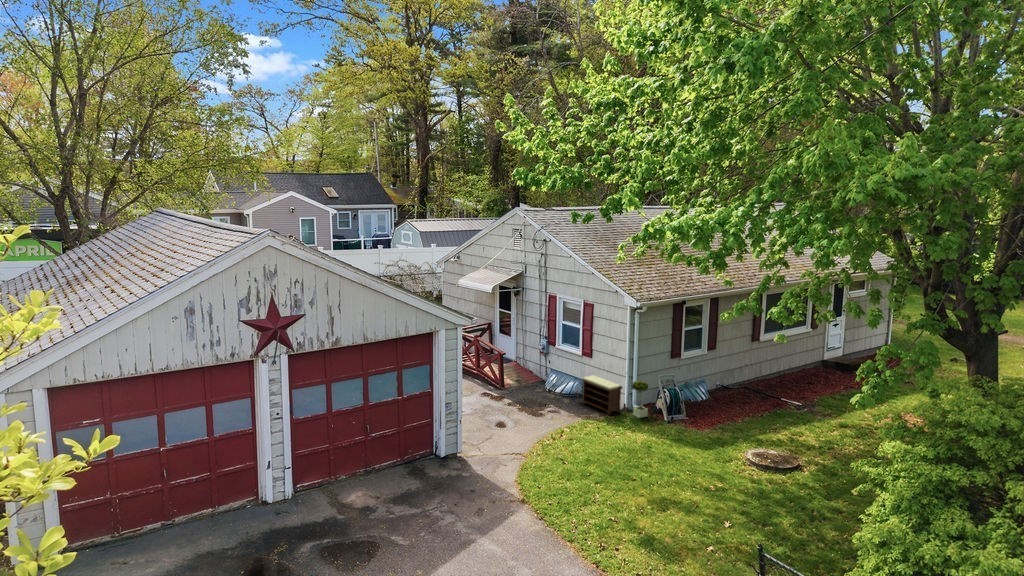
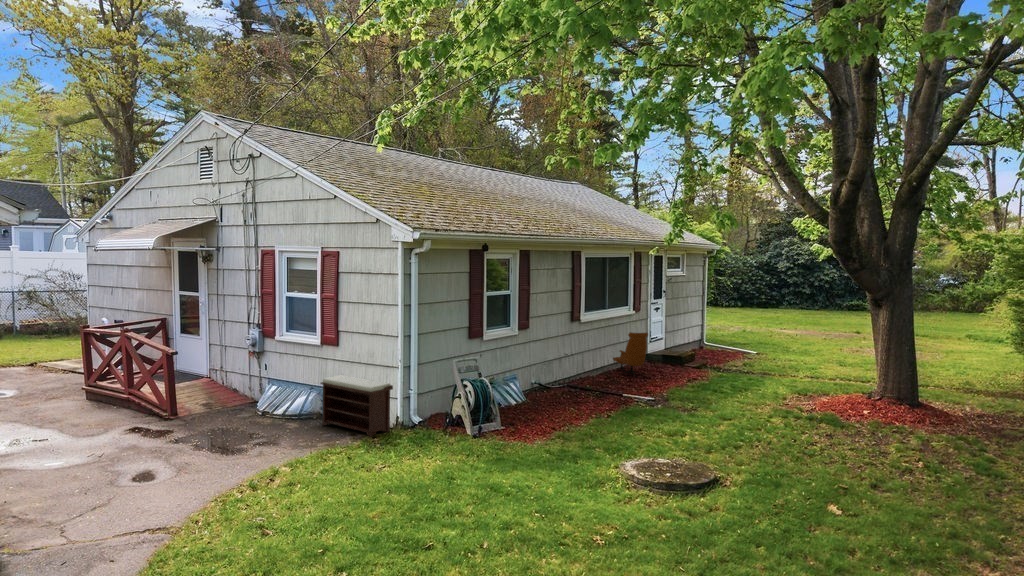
lounge chair: none [788,351,815,384] -> present [613,332,648,375]
potted tree: present [632,381,648,418] -> none [409,371,438,437]

